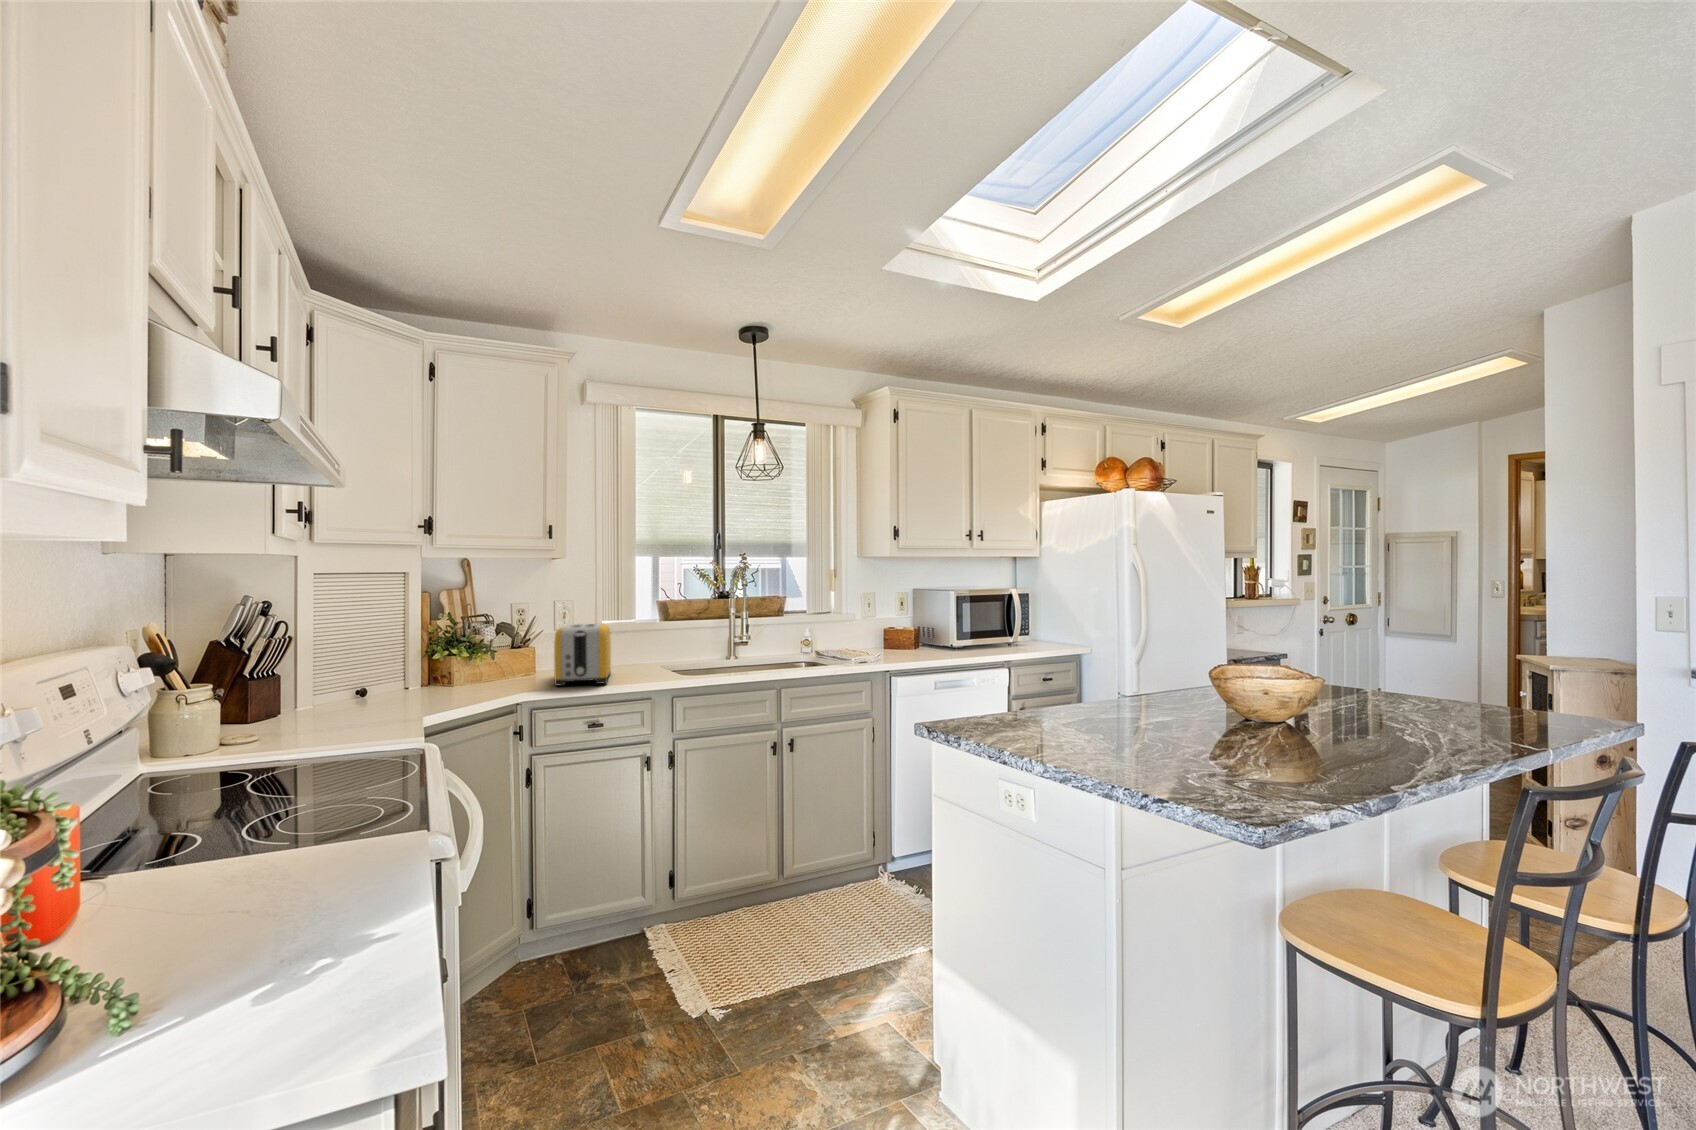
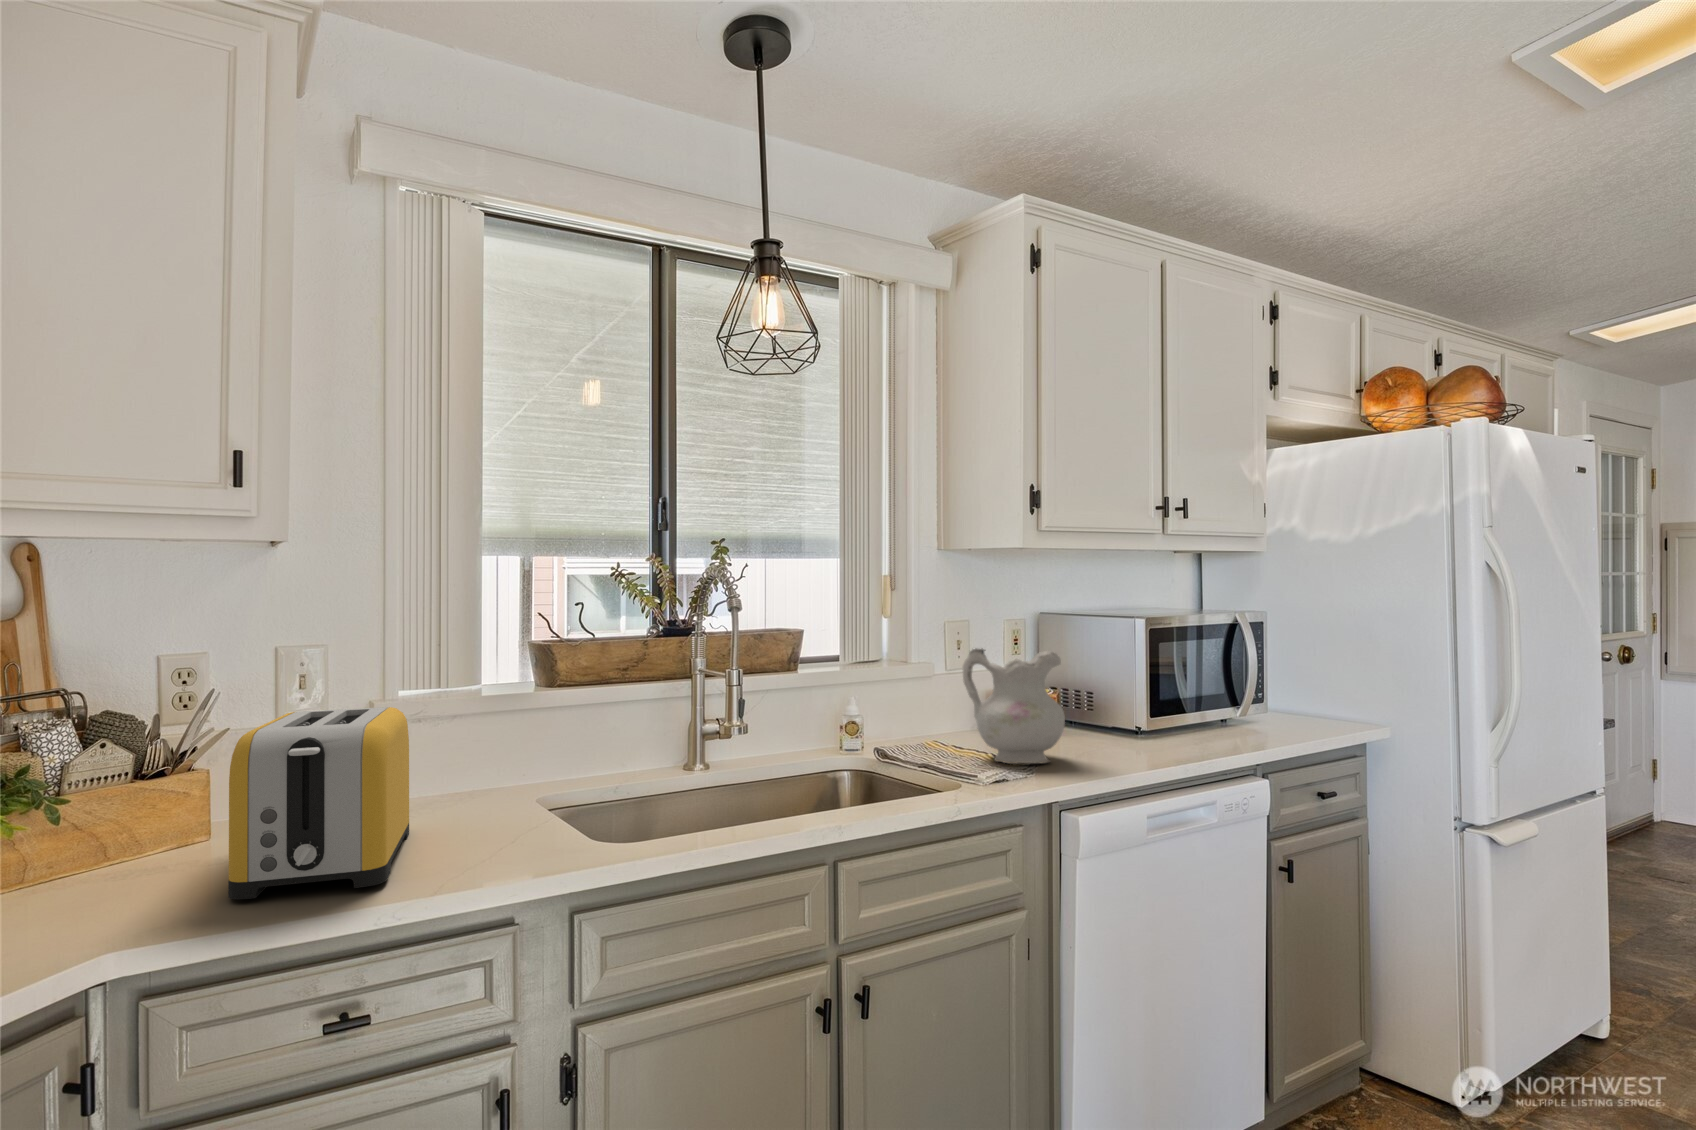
ceramic pitcher: none [858,605,905,659] -> present [963,648,1065,764]

